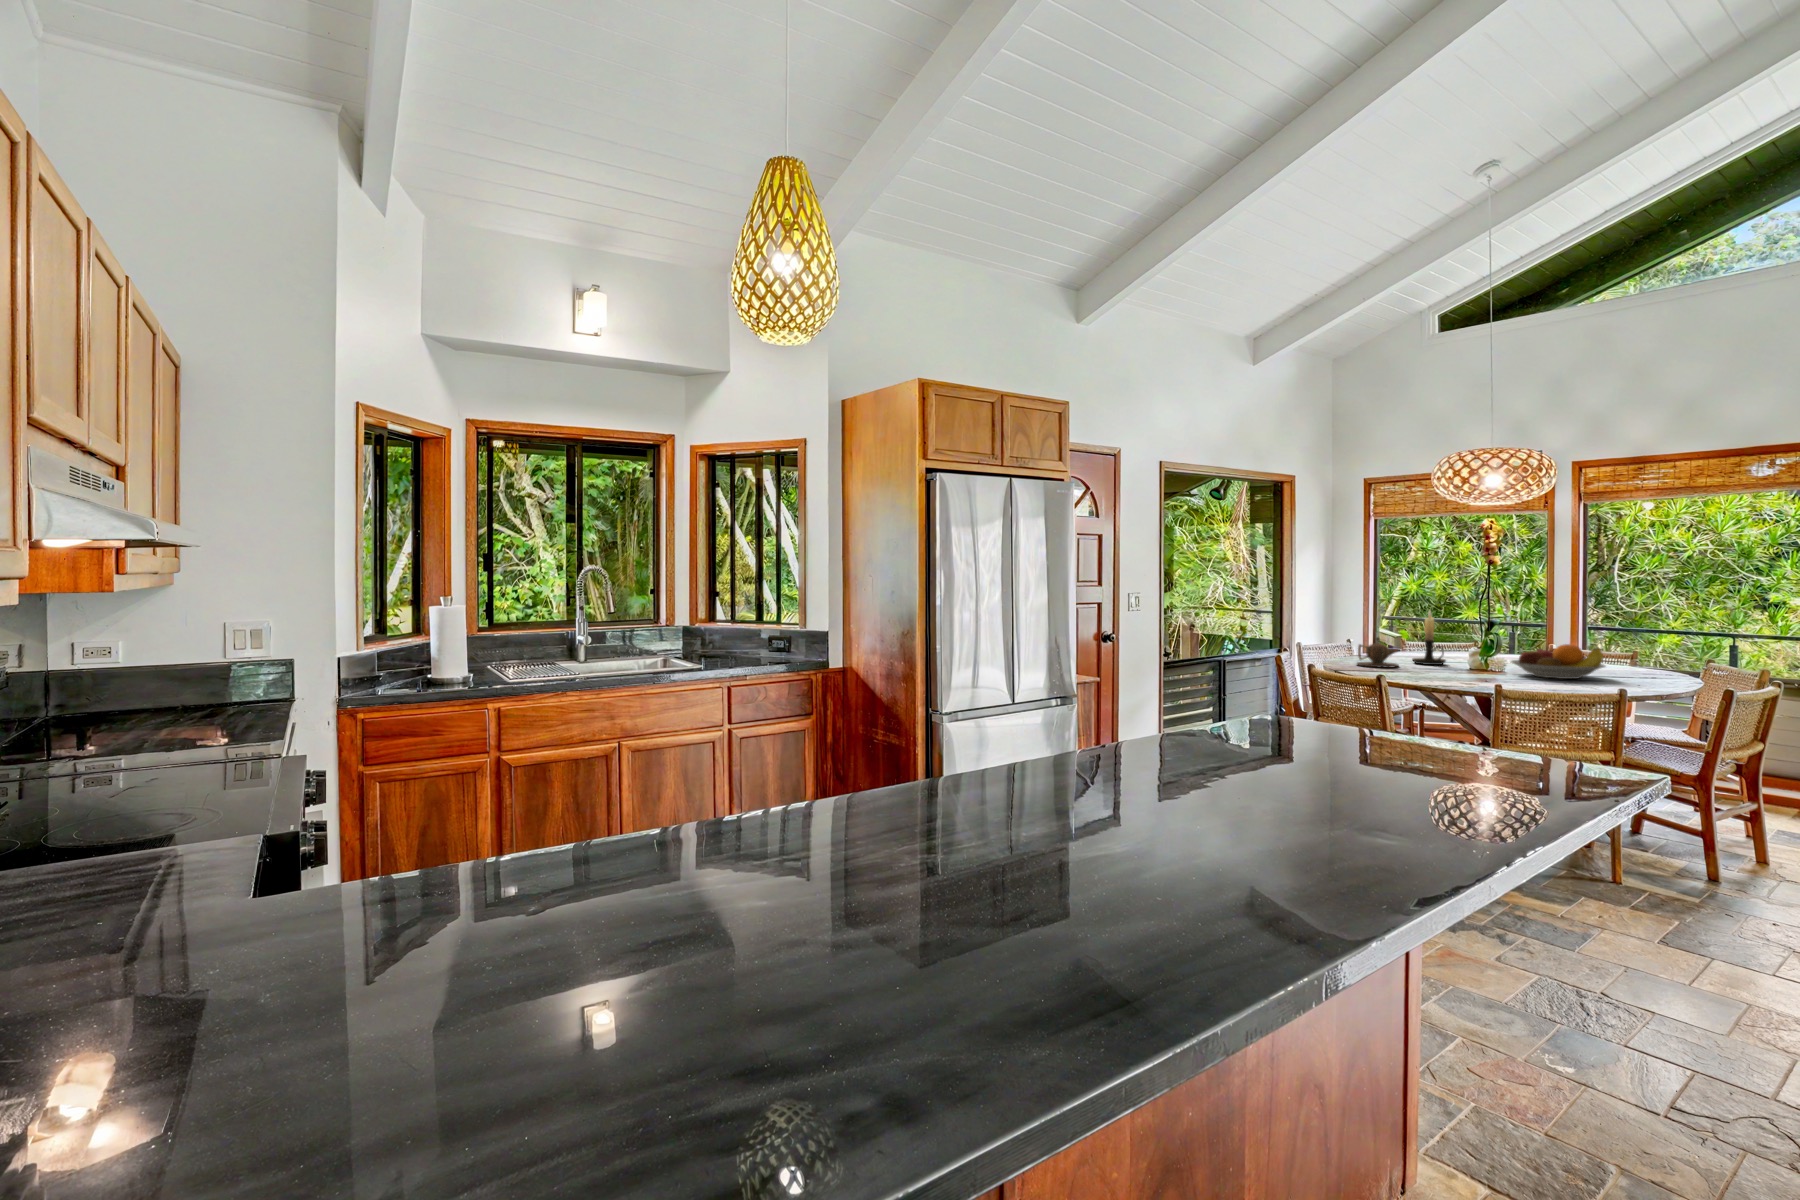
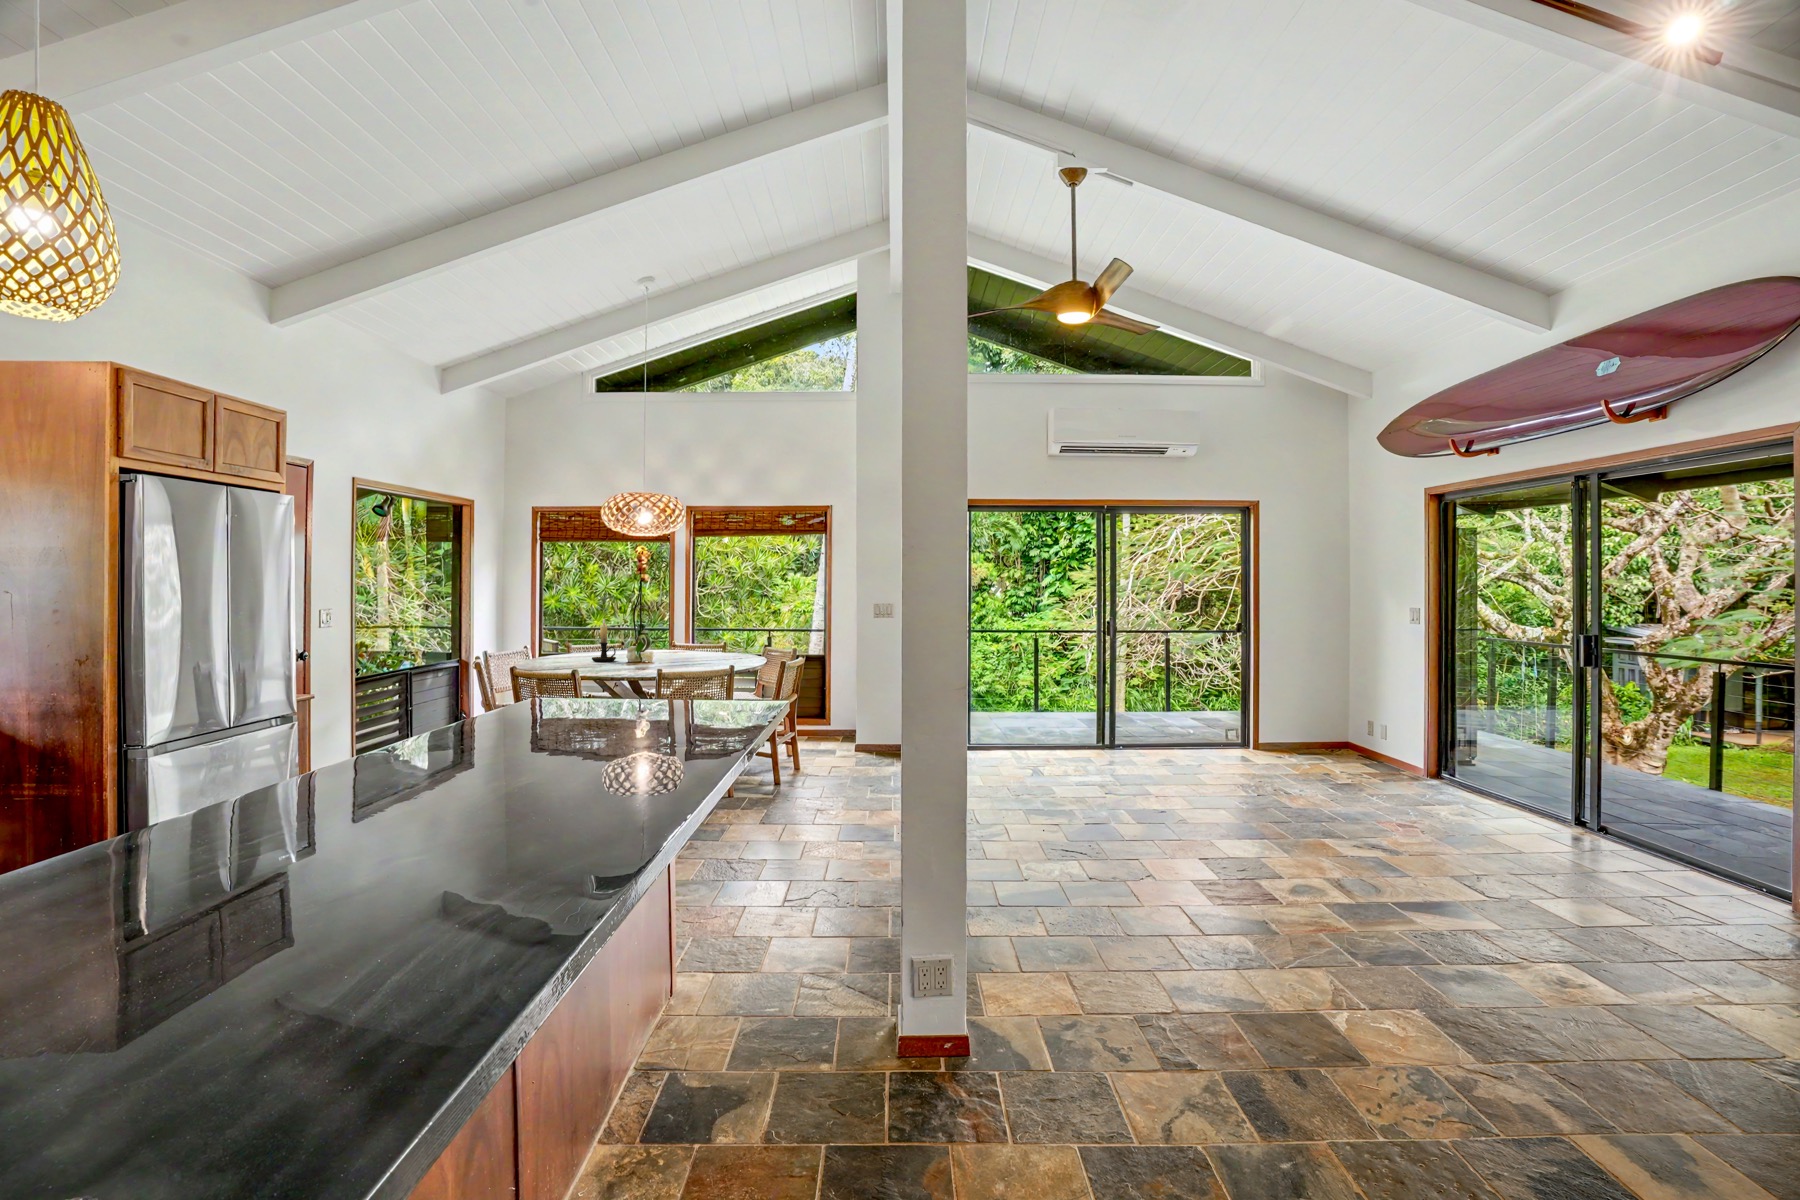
teapot: present [1357,637,1399,668] -> none [553,642,585,666]
fruit bowl: present [1511,644,1605,679] -> none [661,640,718,665]

